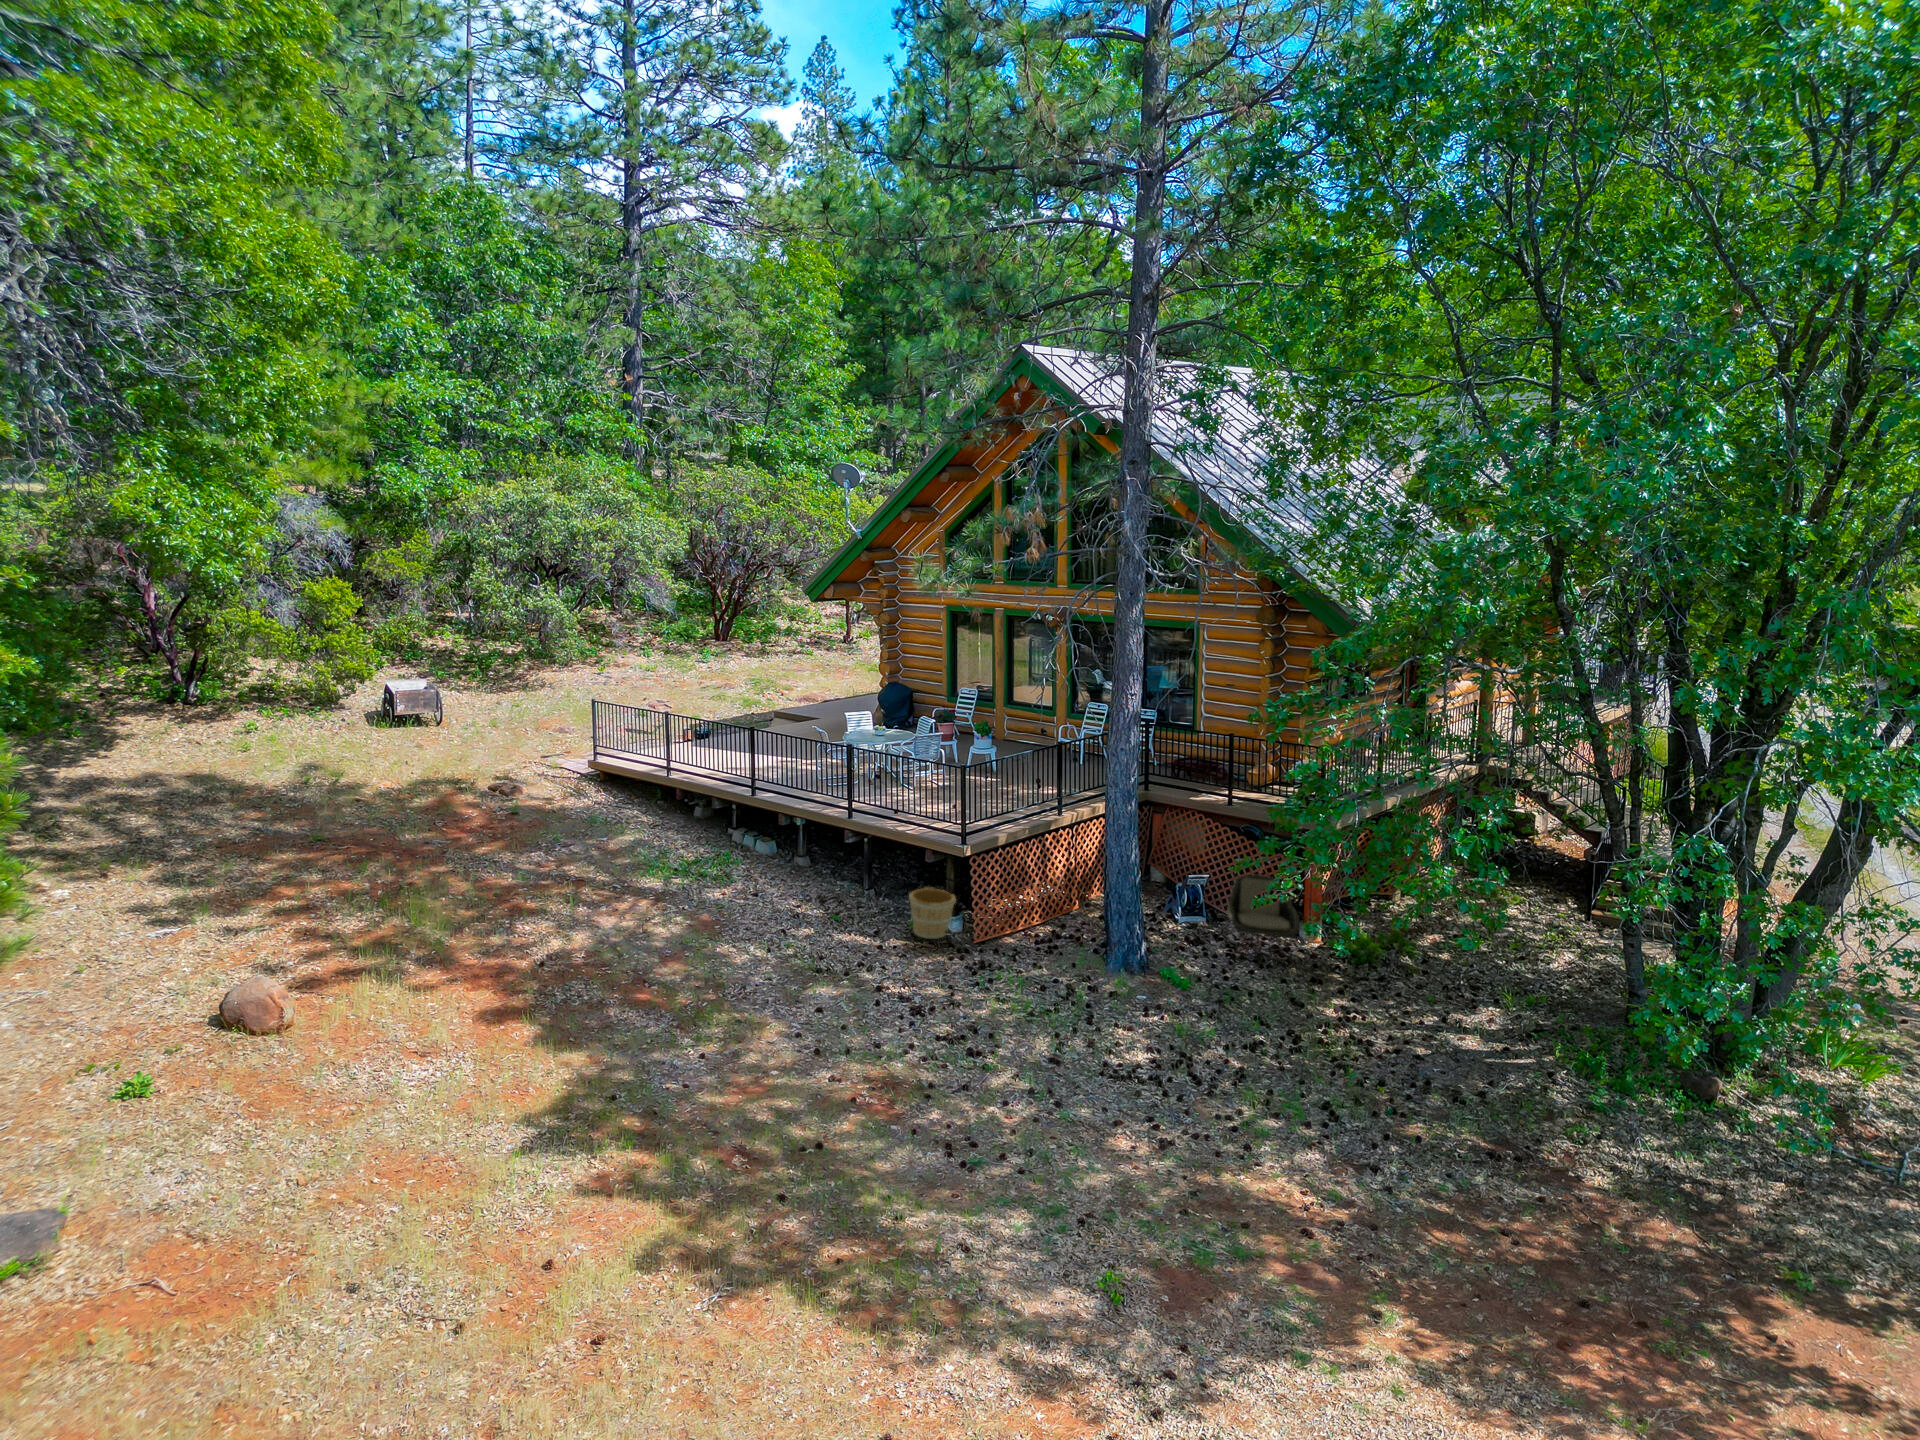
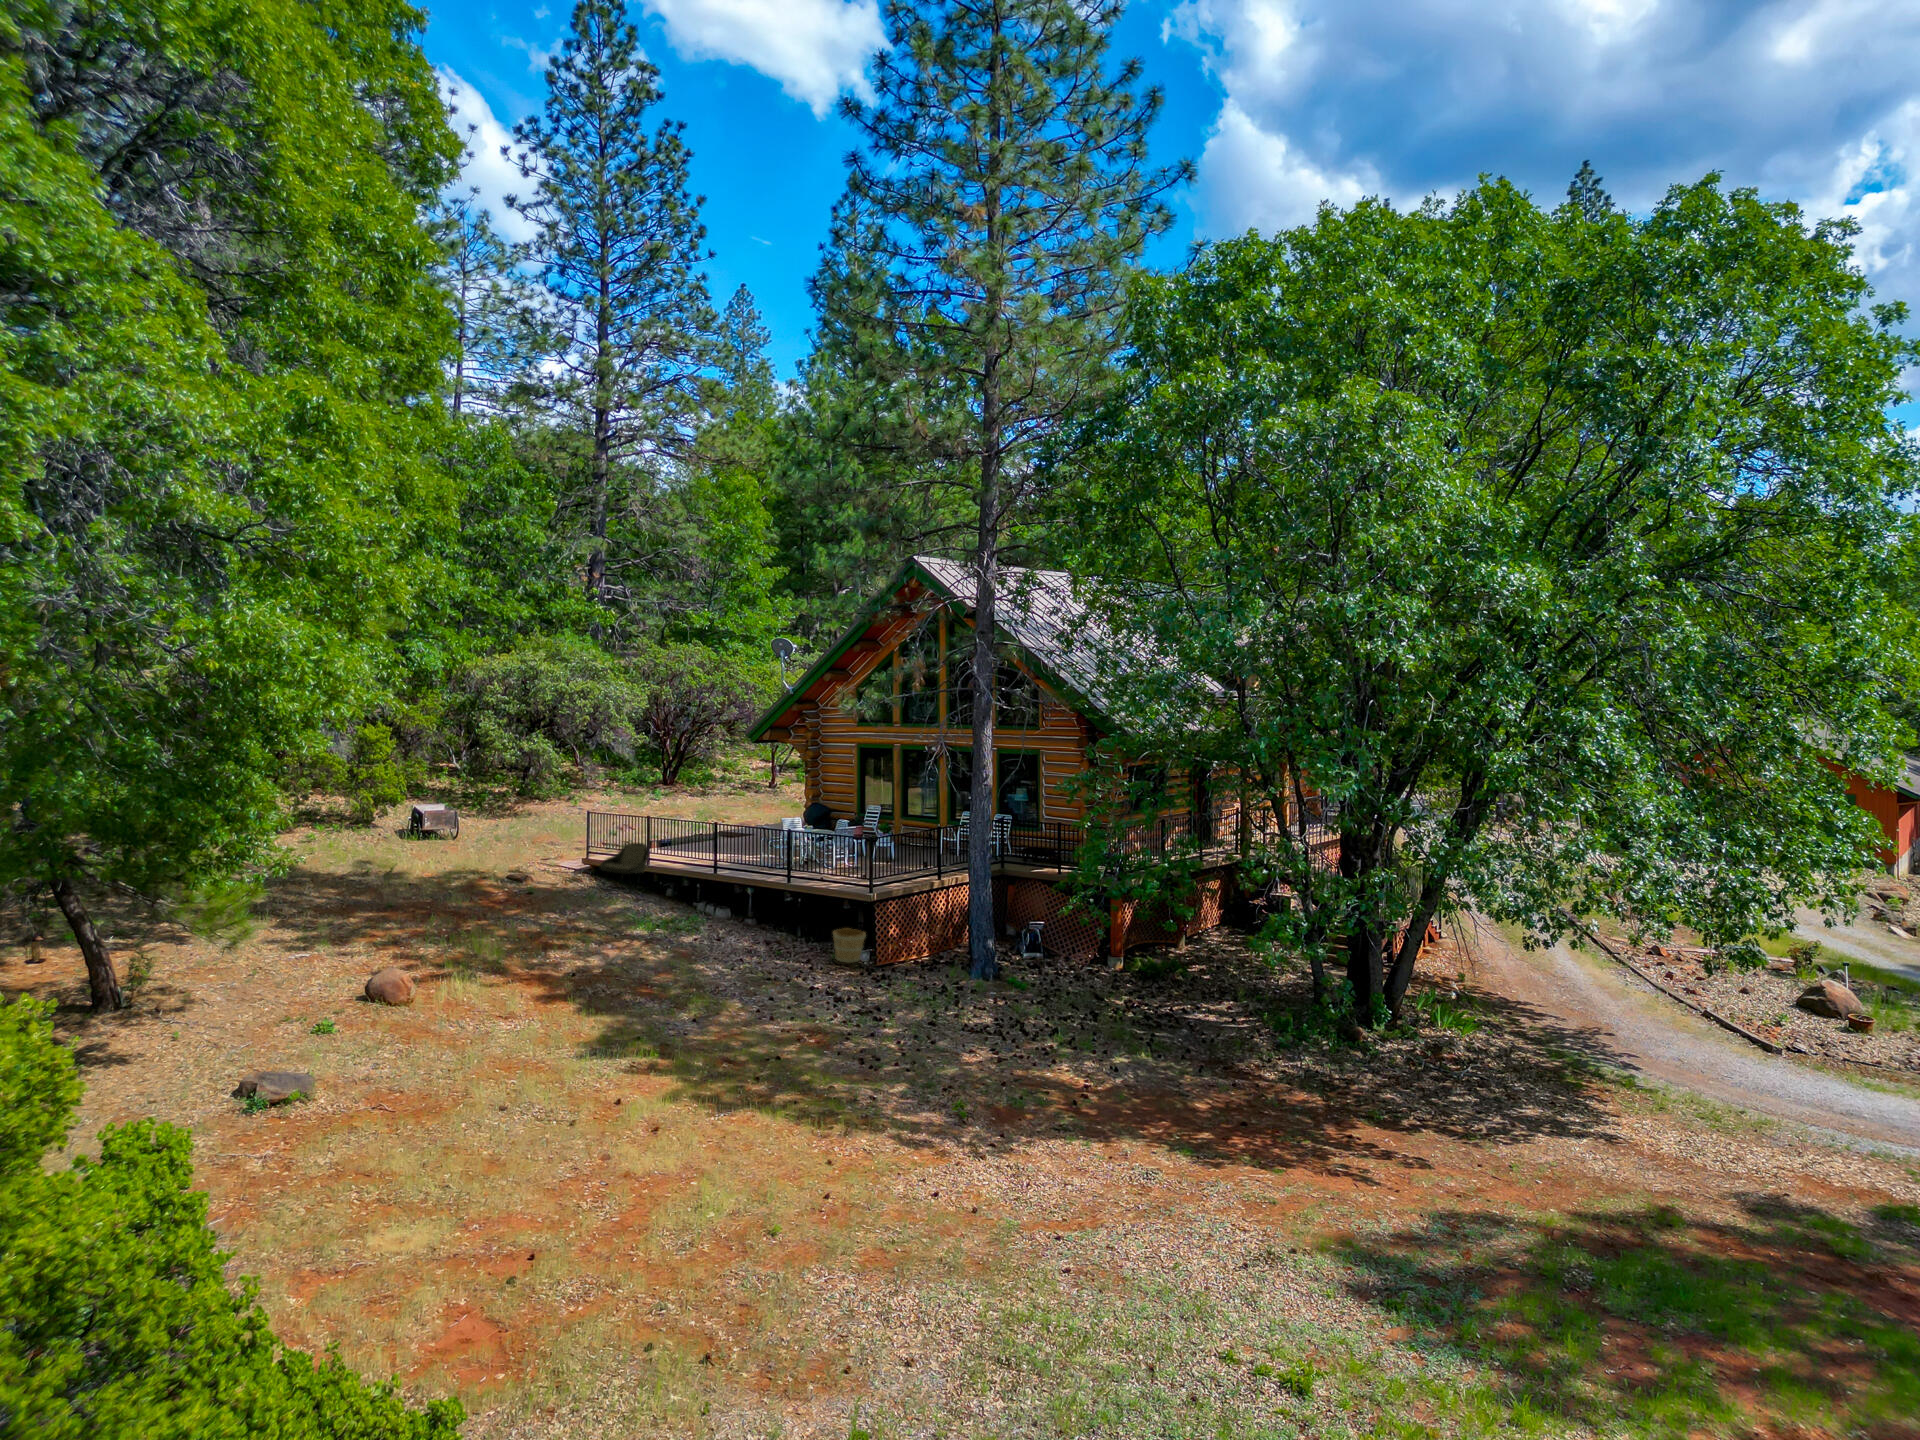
lounge chair: present [1225,875,1300,966] -> present [600,843,649,892]

